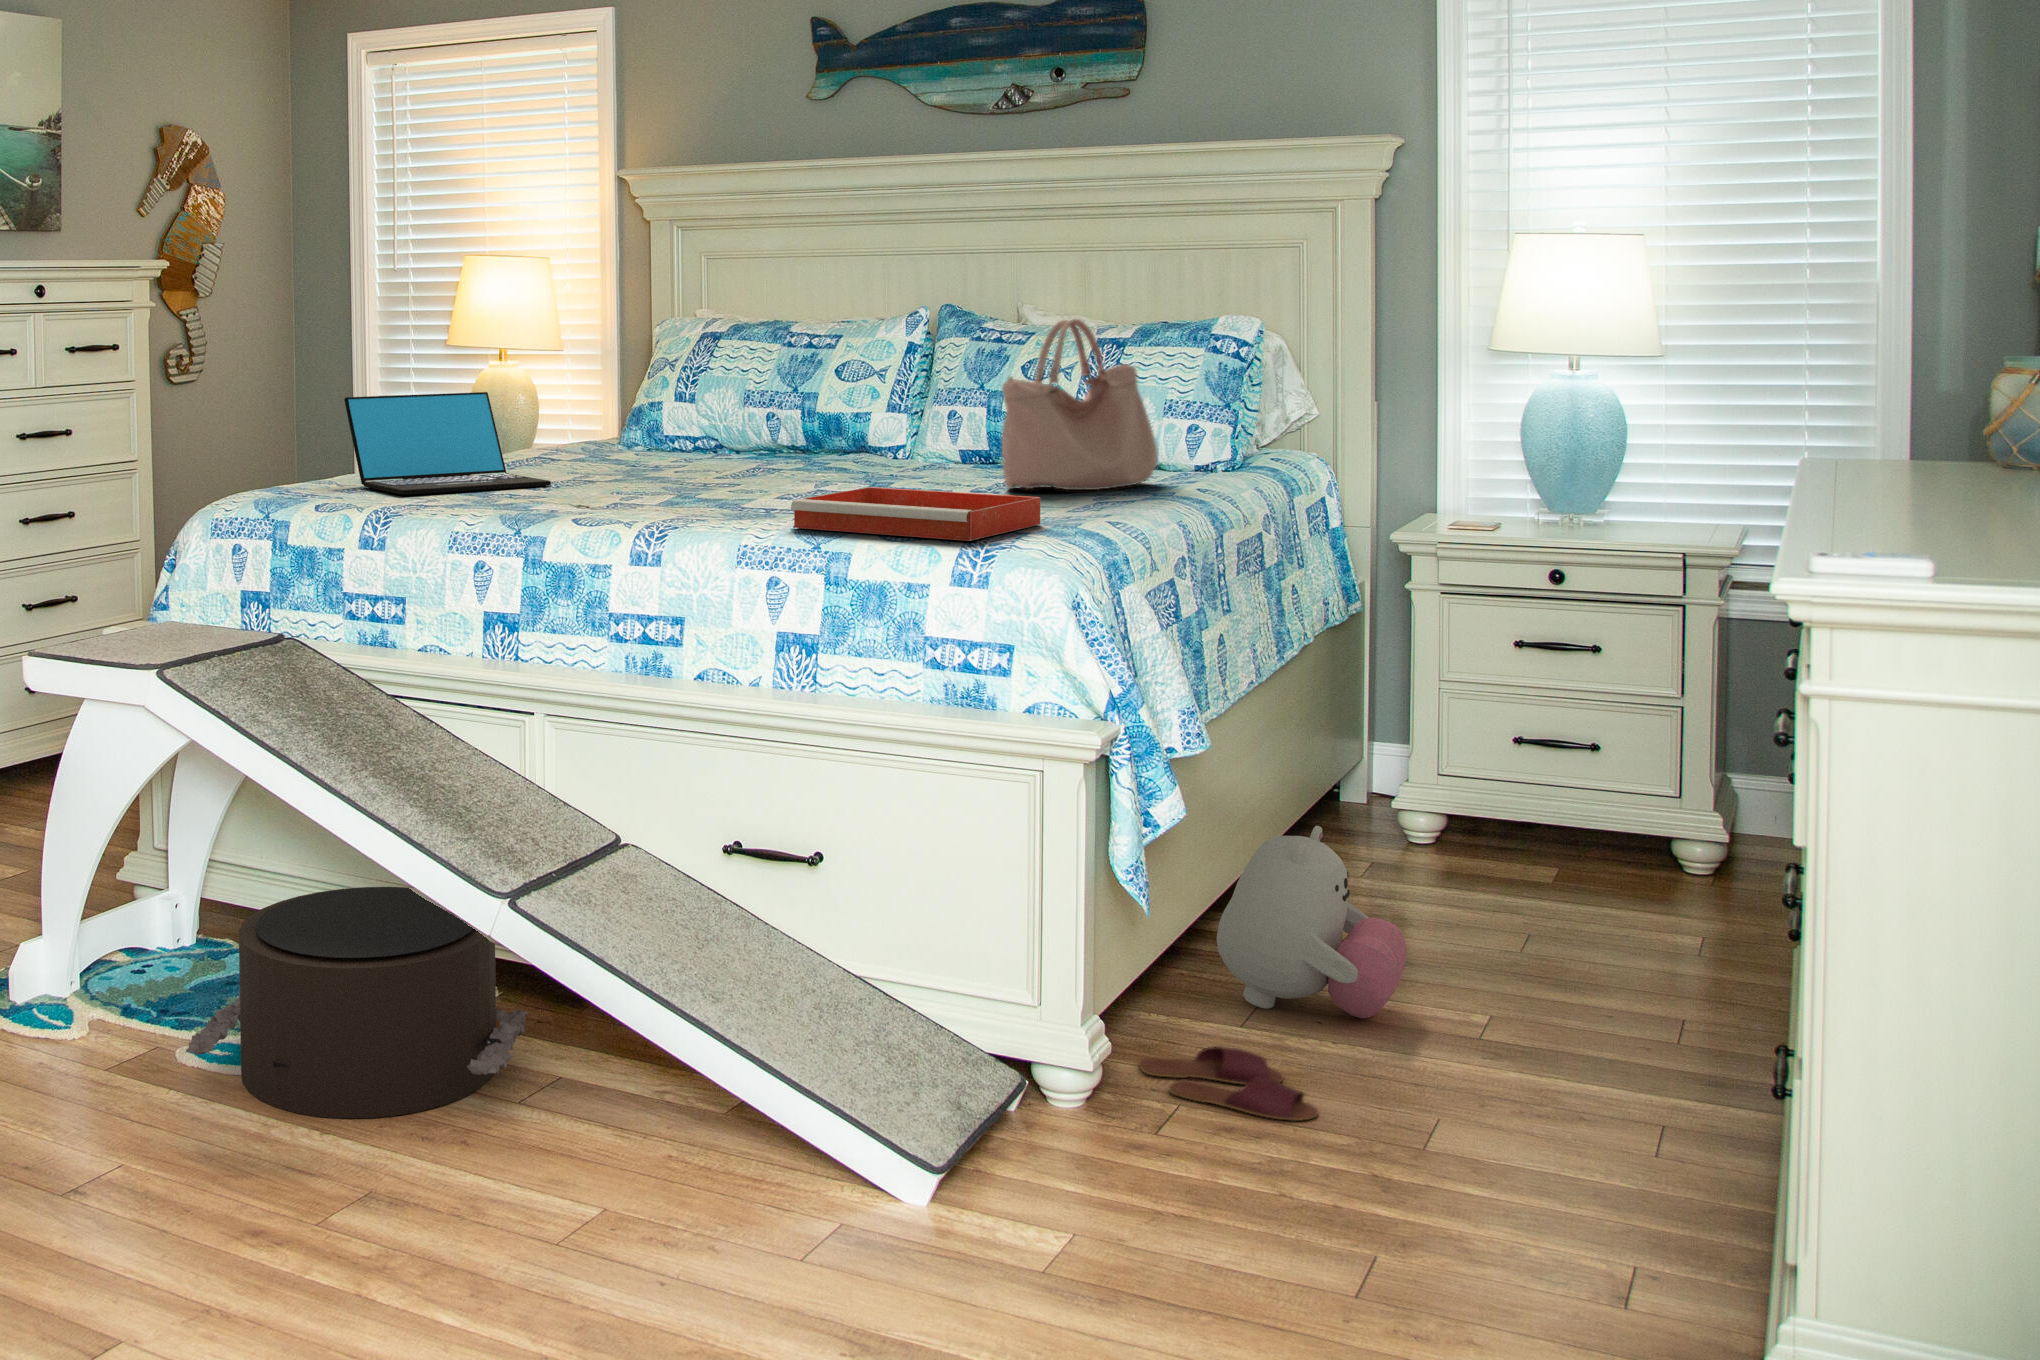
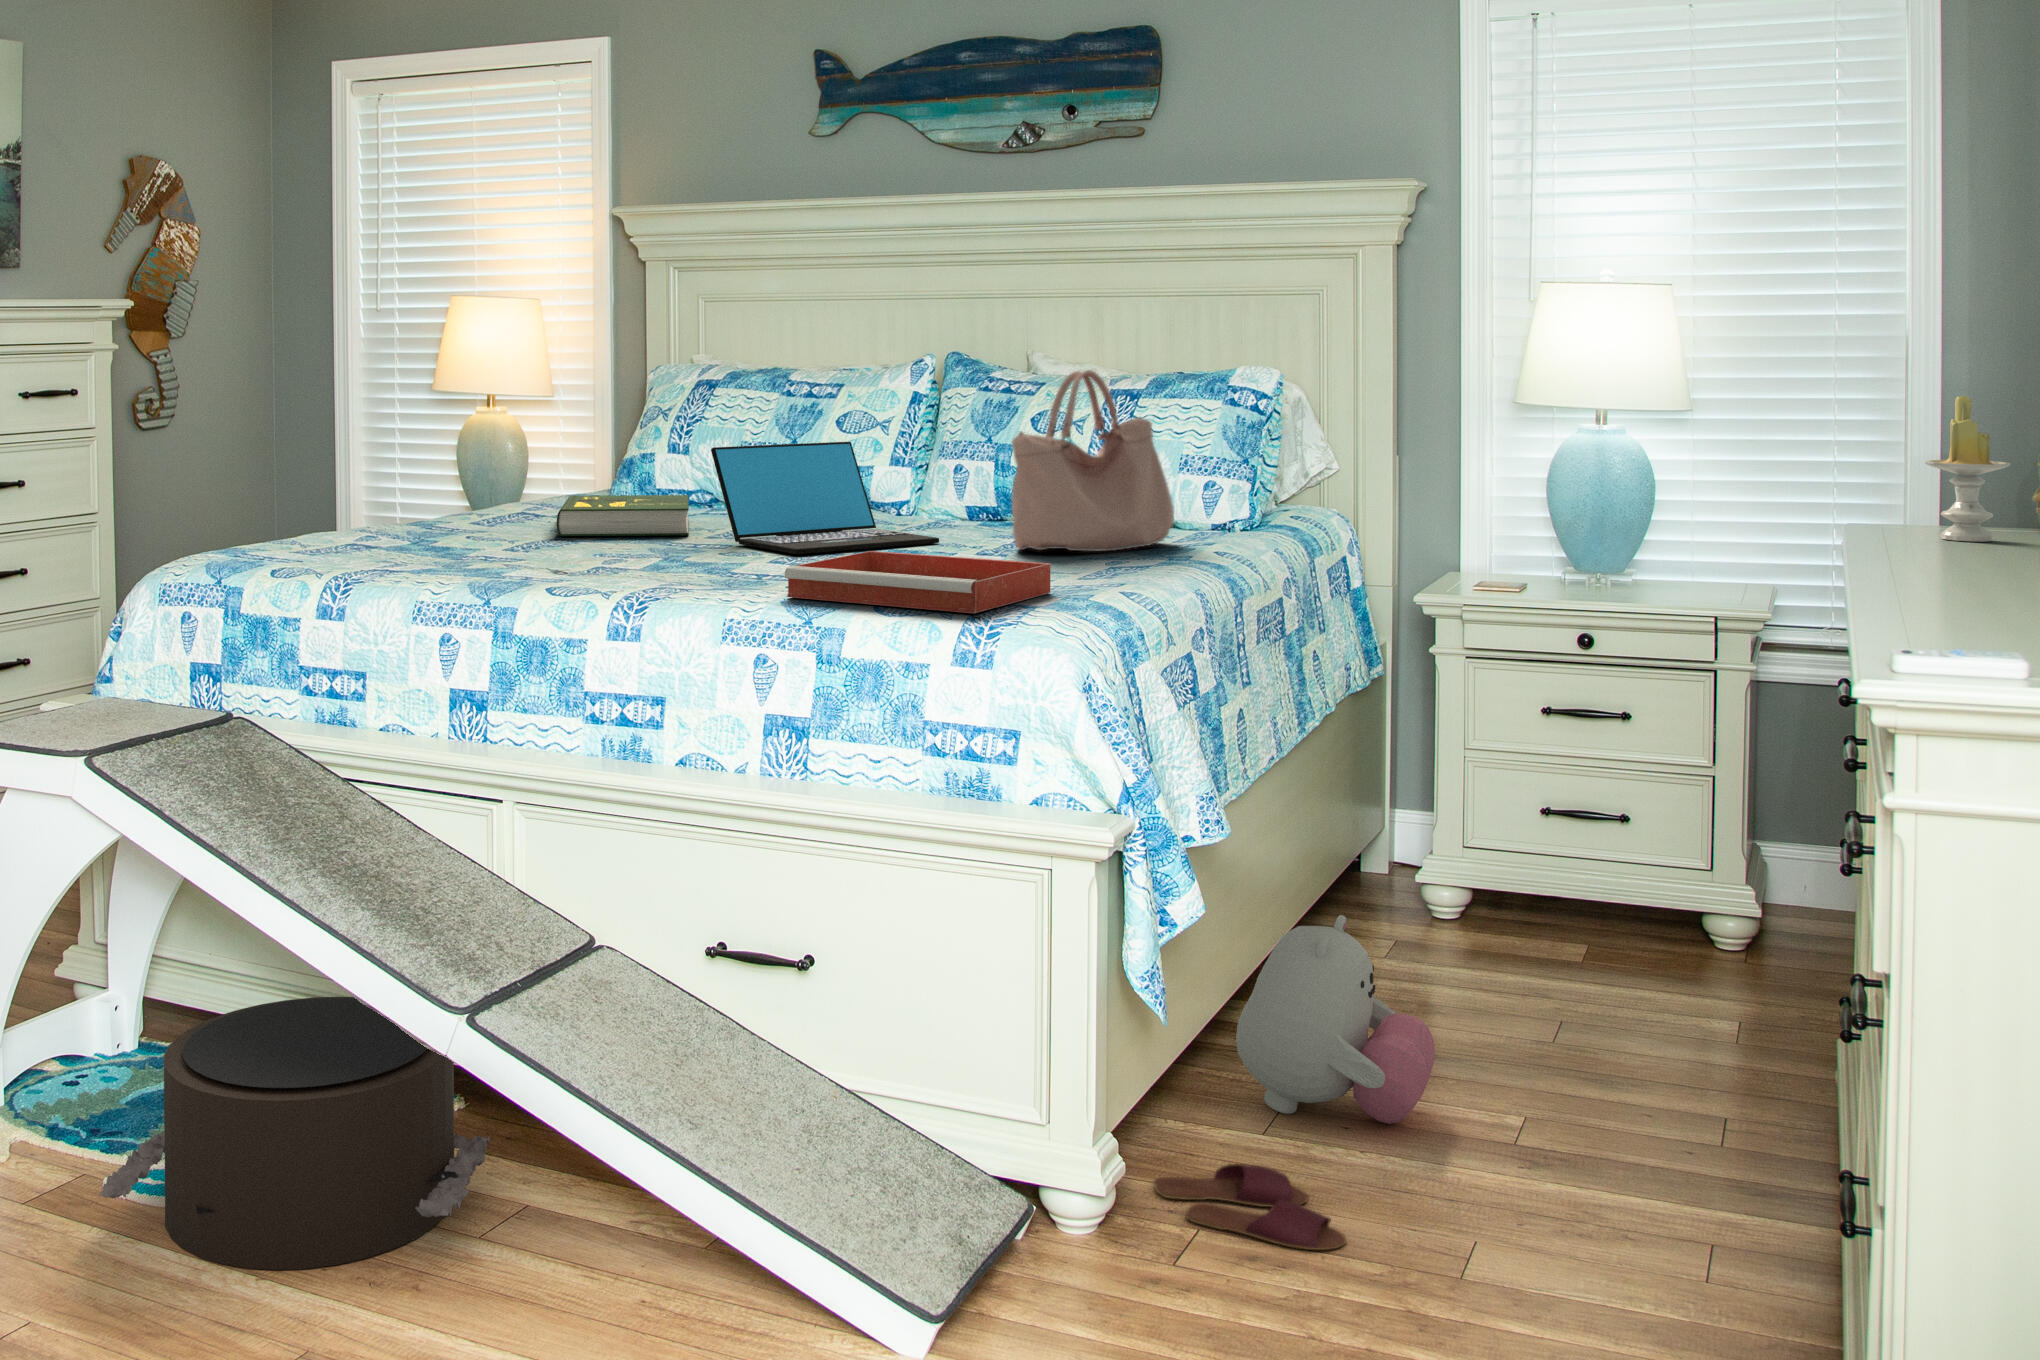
candle: none [1896,337,1981,478] -> present [1925,396,2010,542]
laptop: present [344,392,551,495] -> present [711,442,939,554]
book: none [570,441,694,478] -> present [557,495,689,536]

